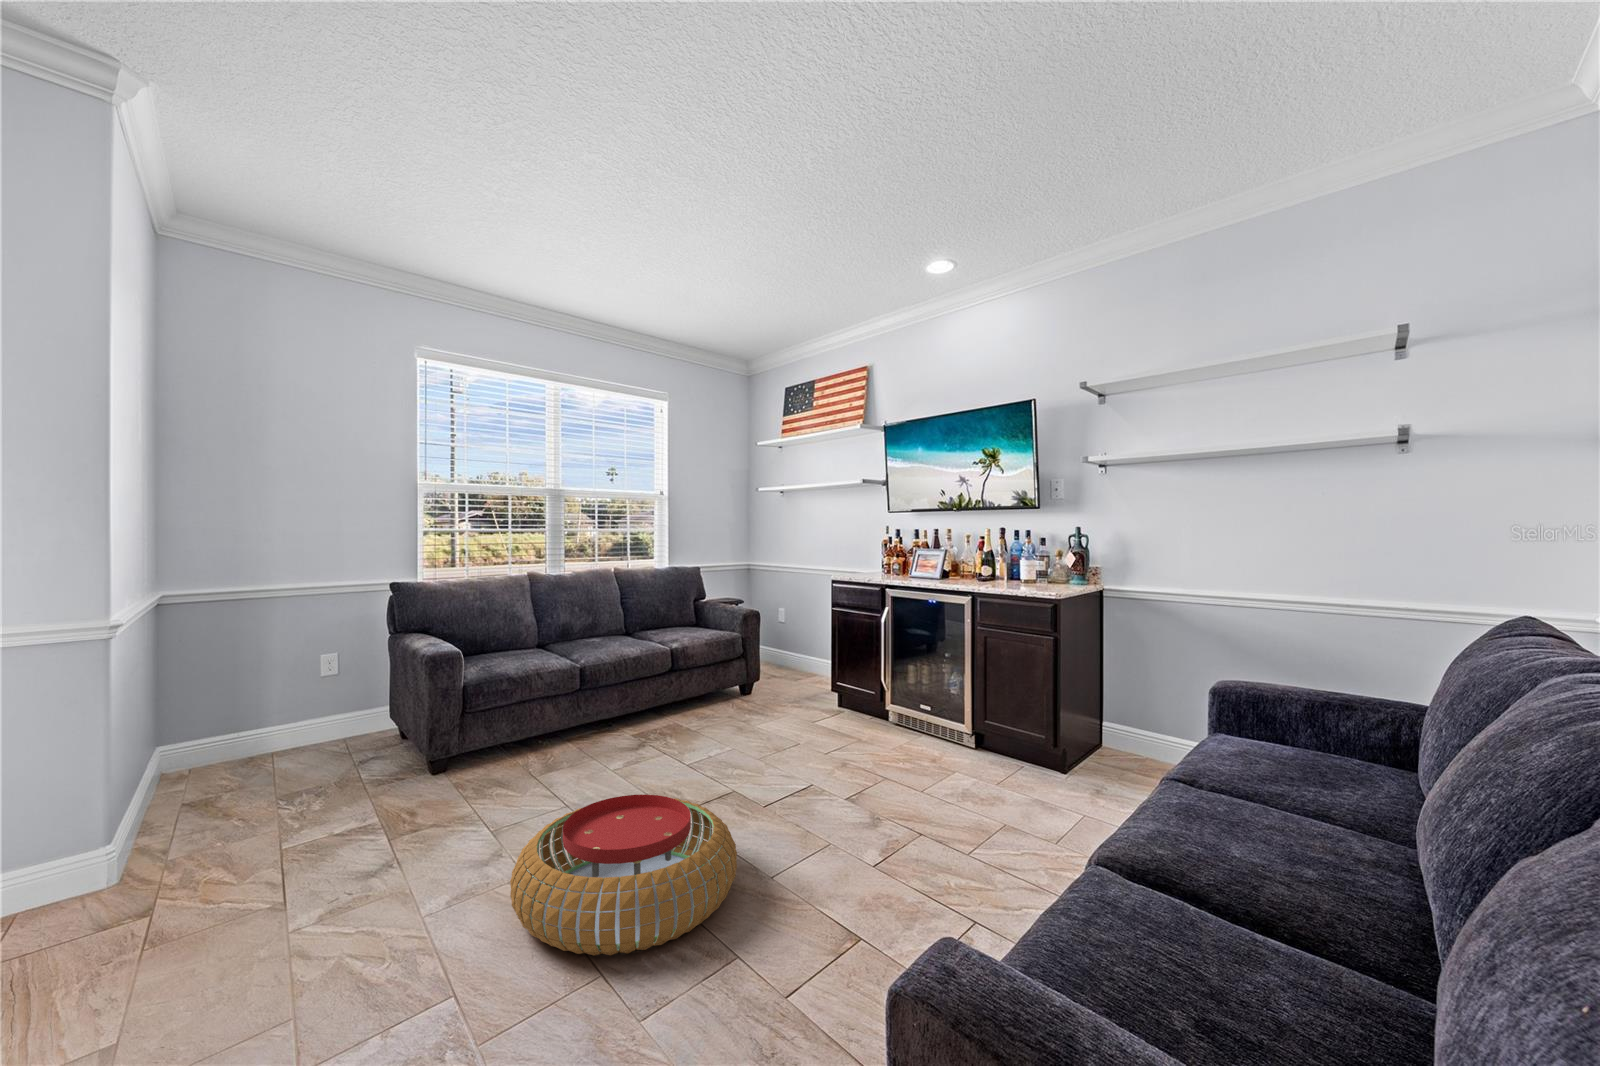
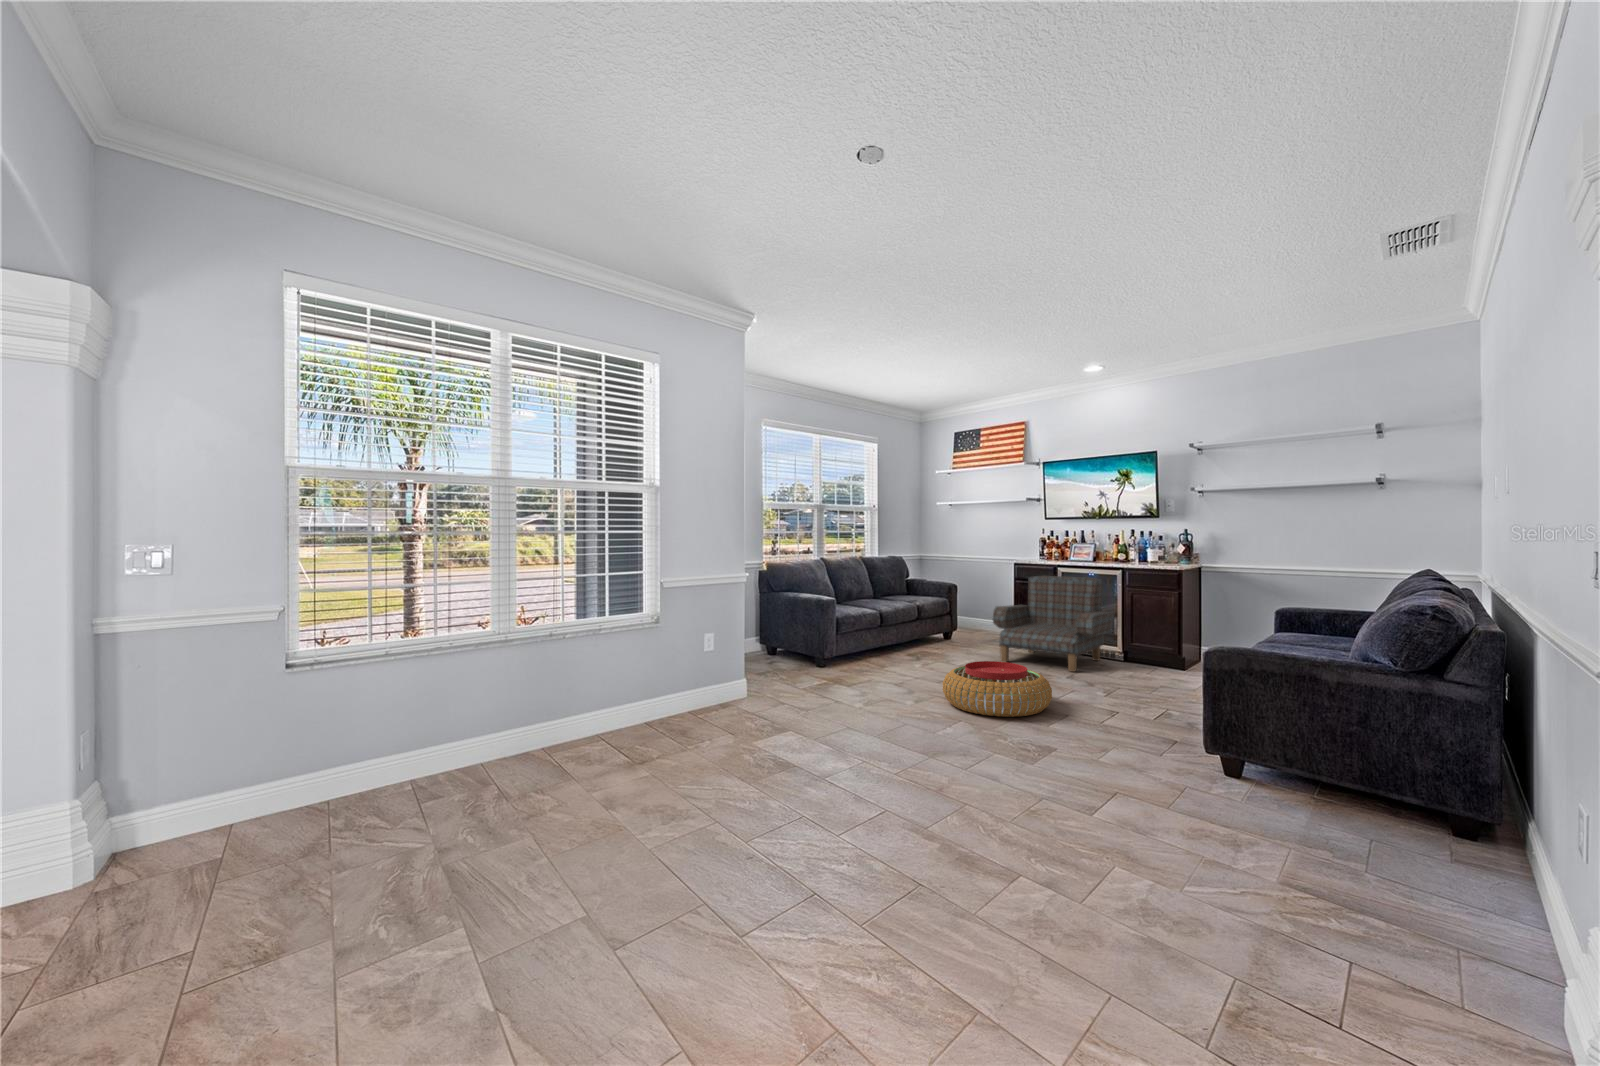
armchair: none [765,602,960,778] -> present [993,576,1114,671]

